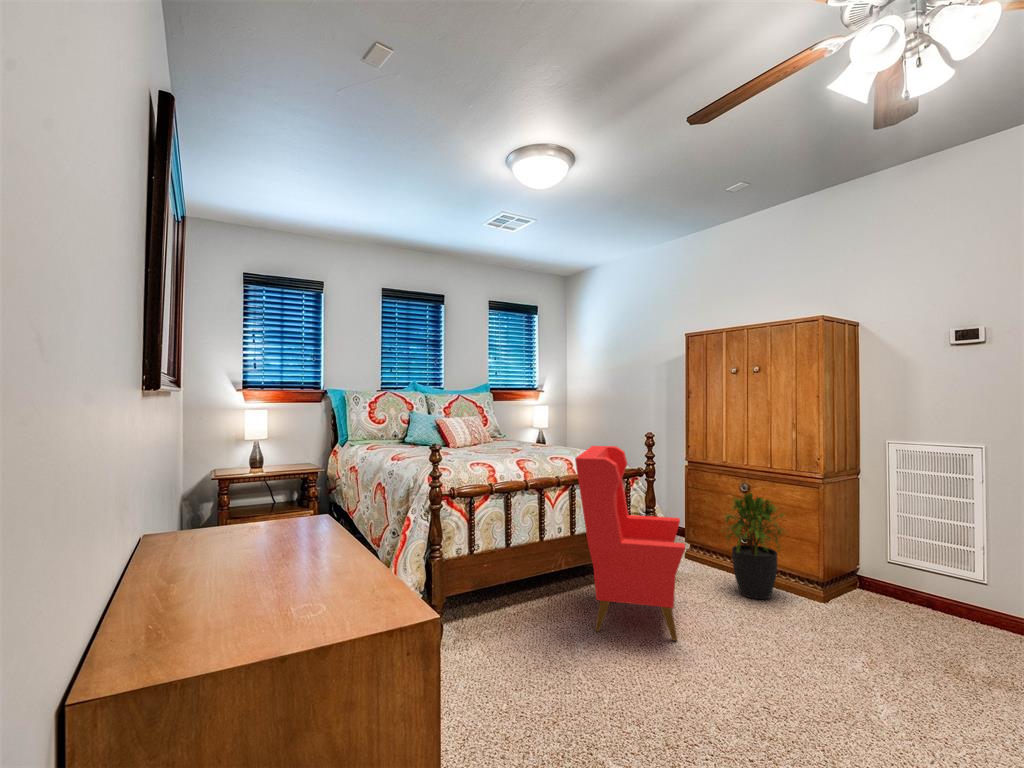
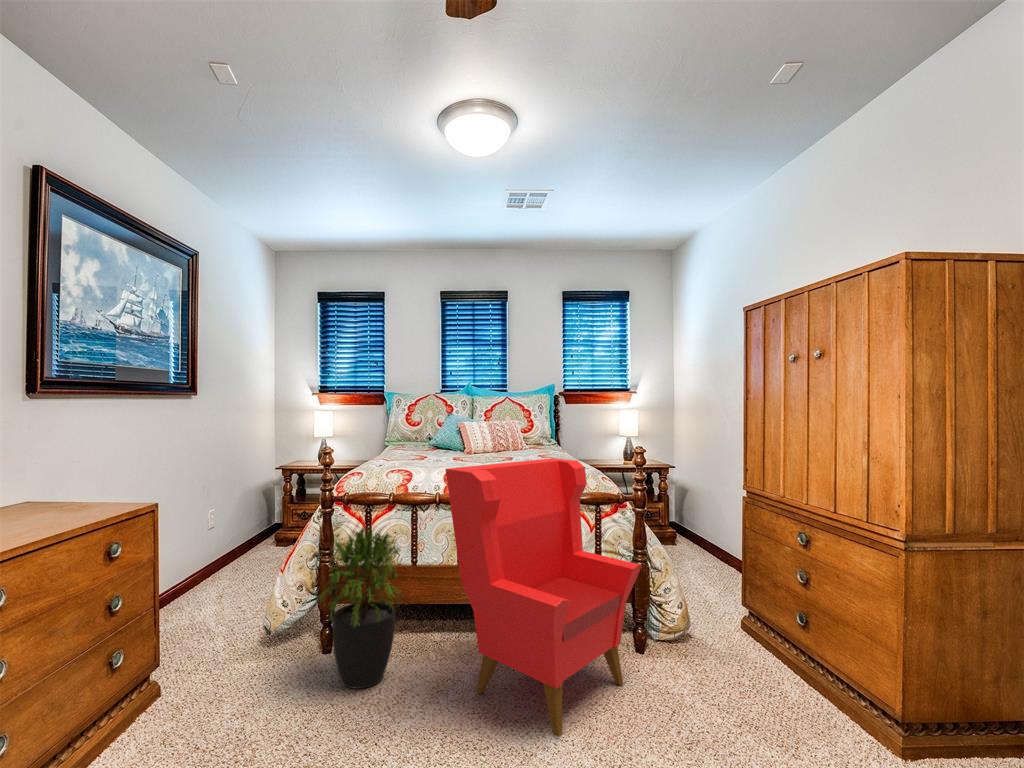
potted plant: present [723,492,786,599] -> present [319,527,402,689]

